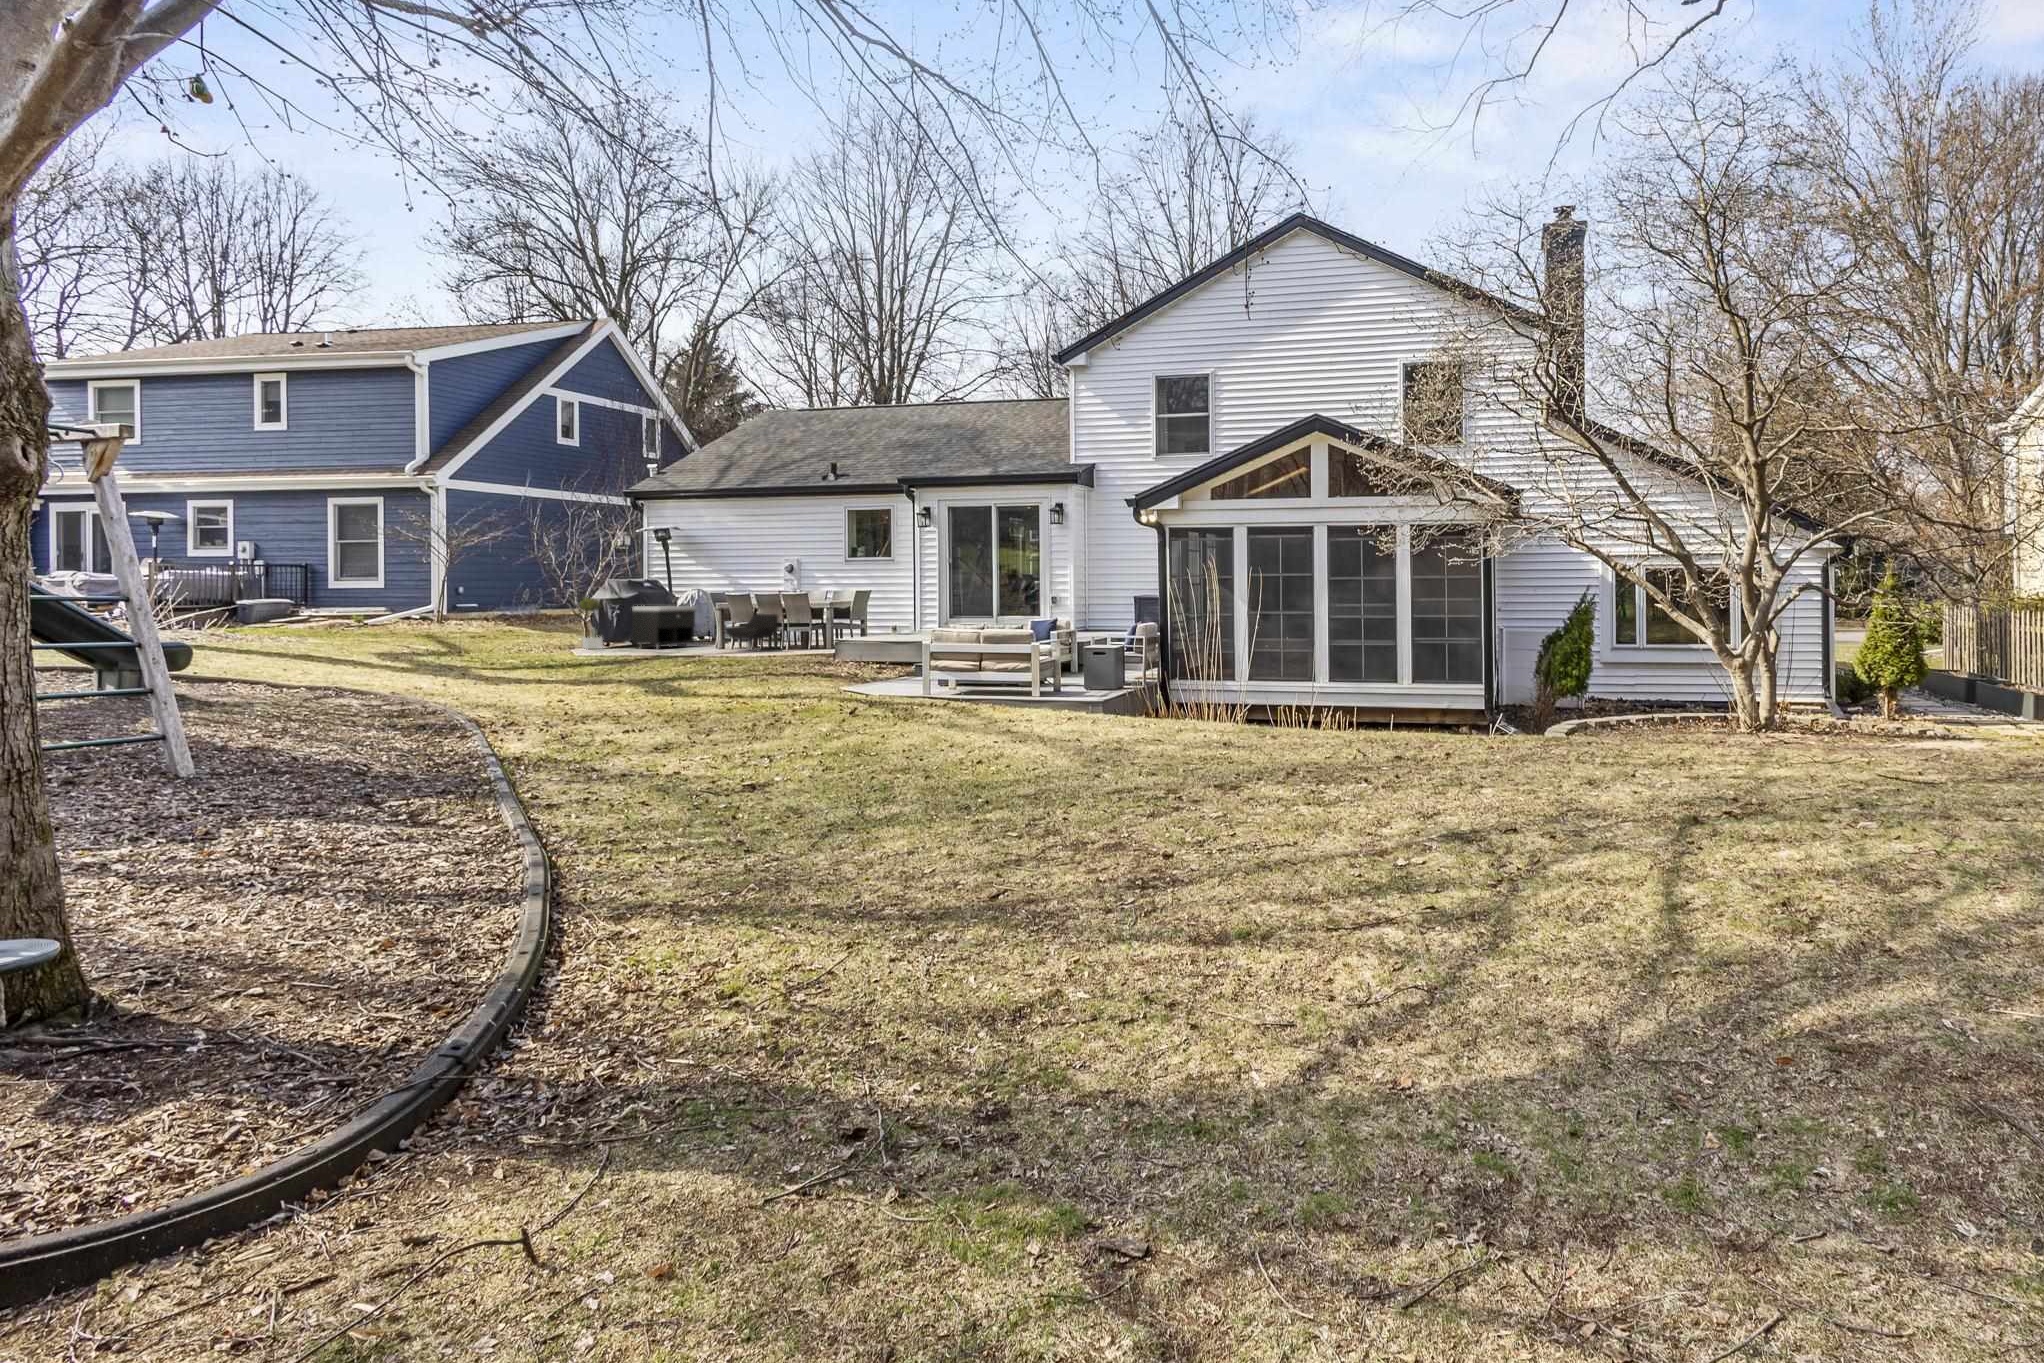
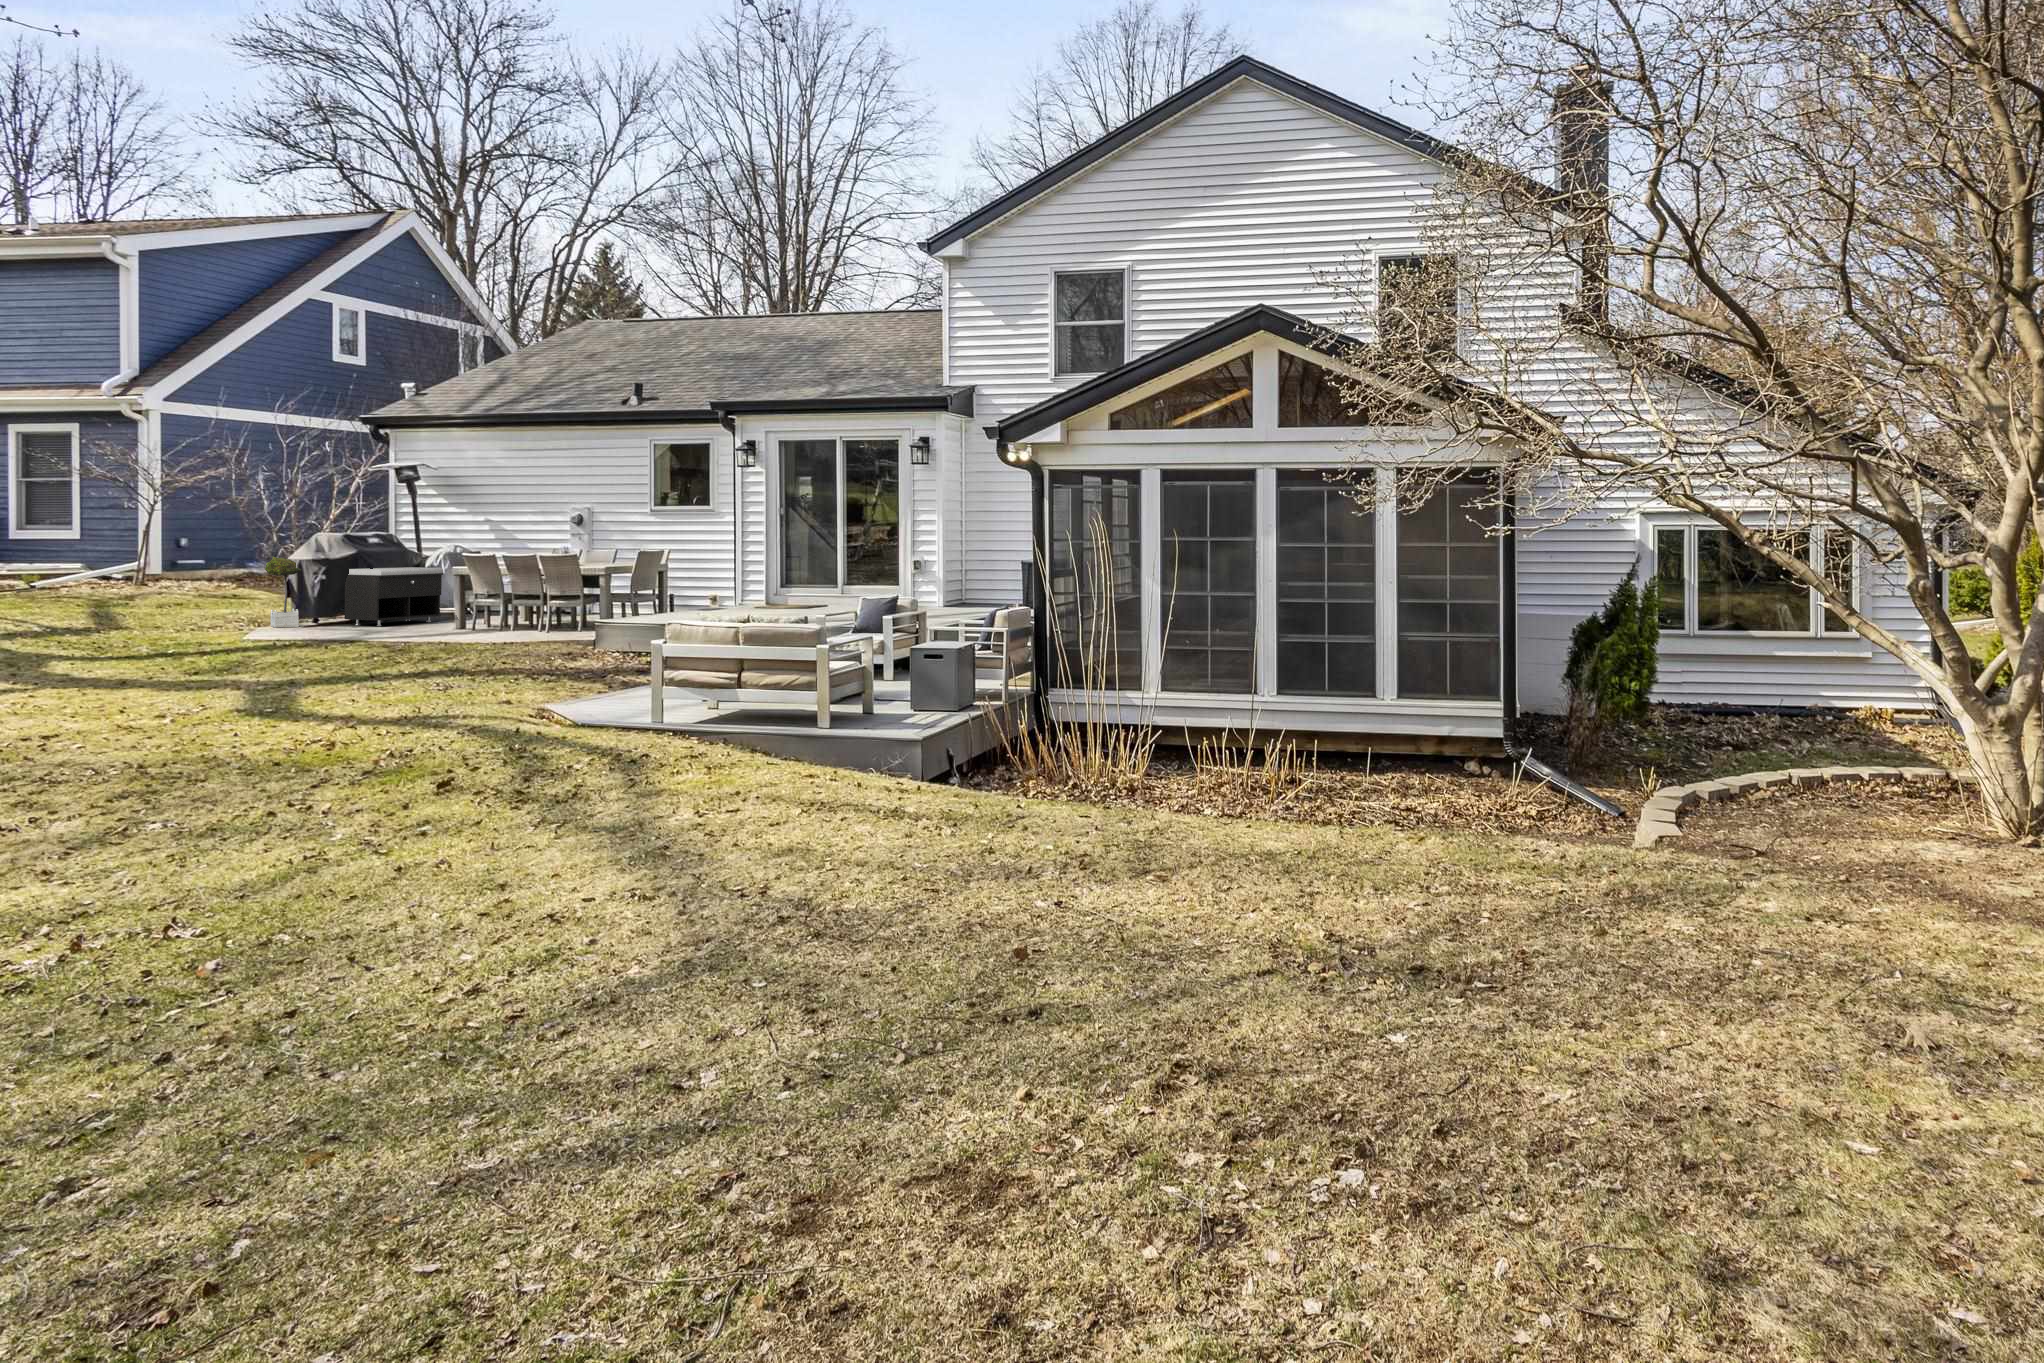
lounge chair: present [725,614,779,651] -> none [472,578,551,631]

